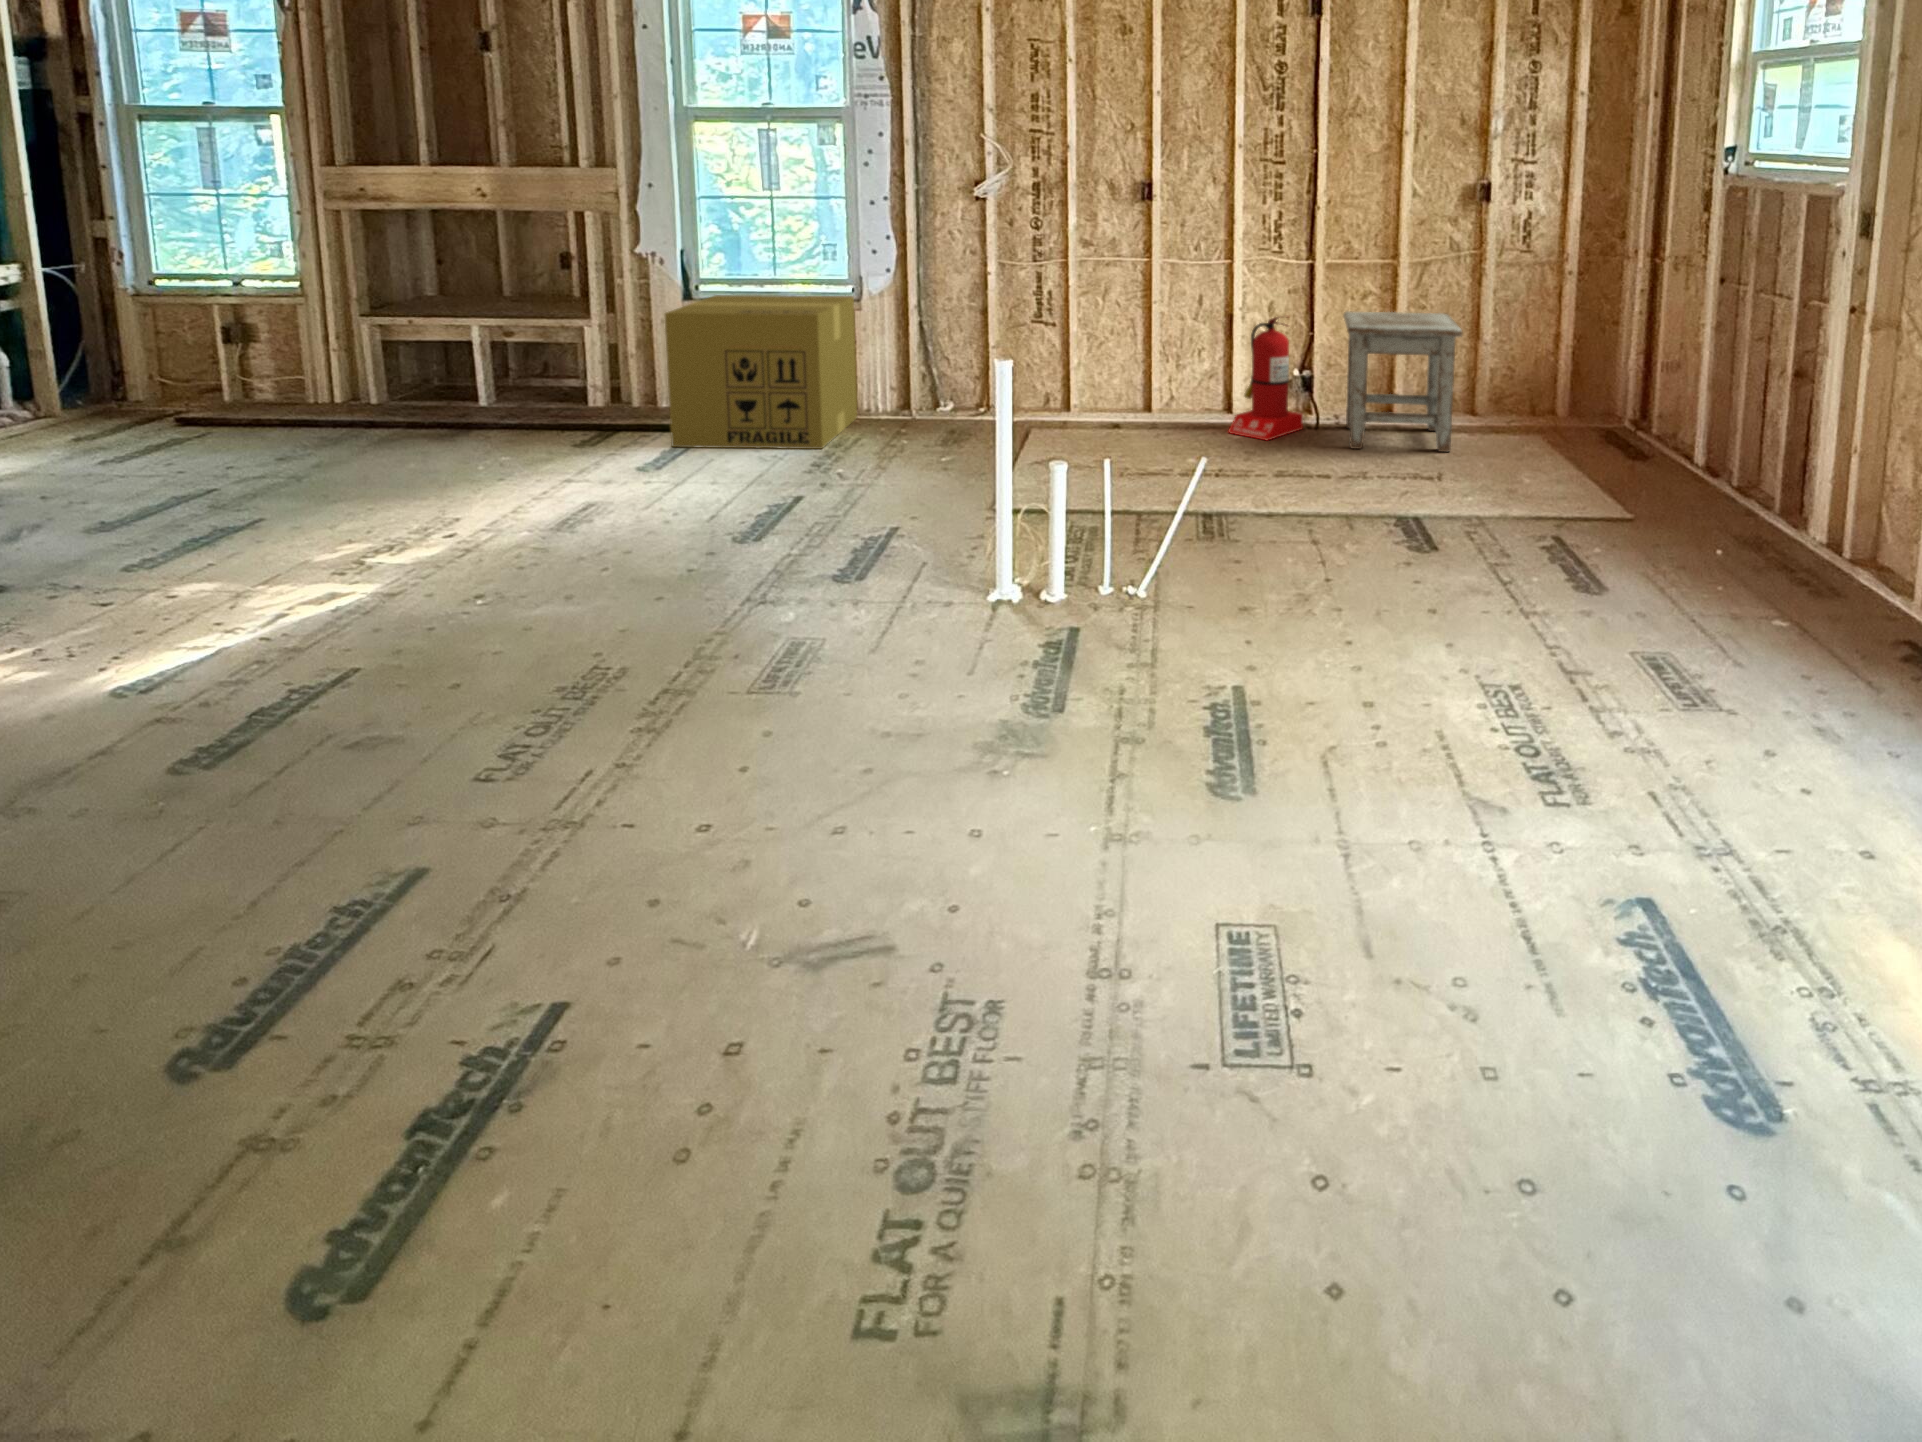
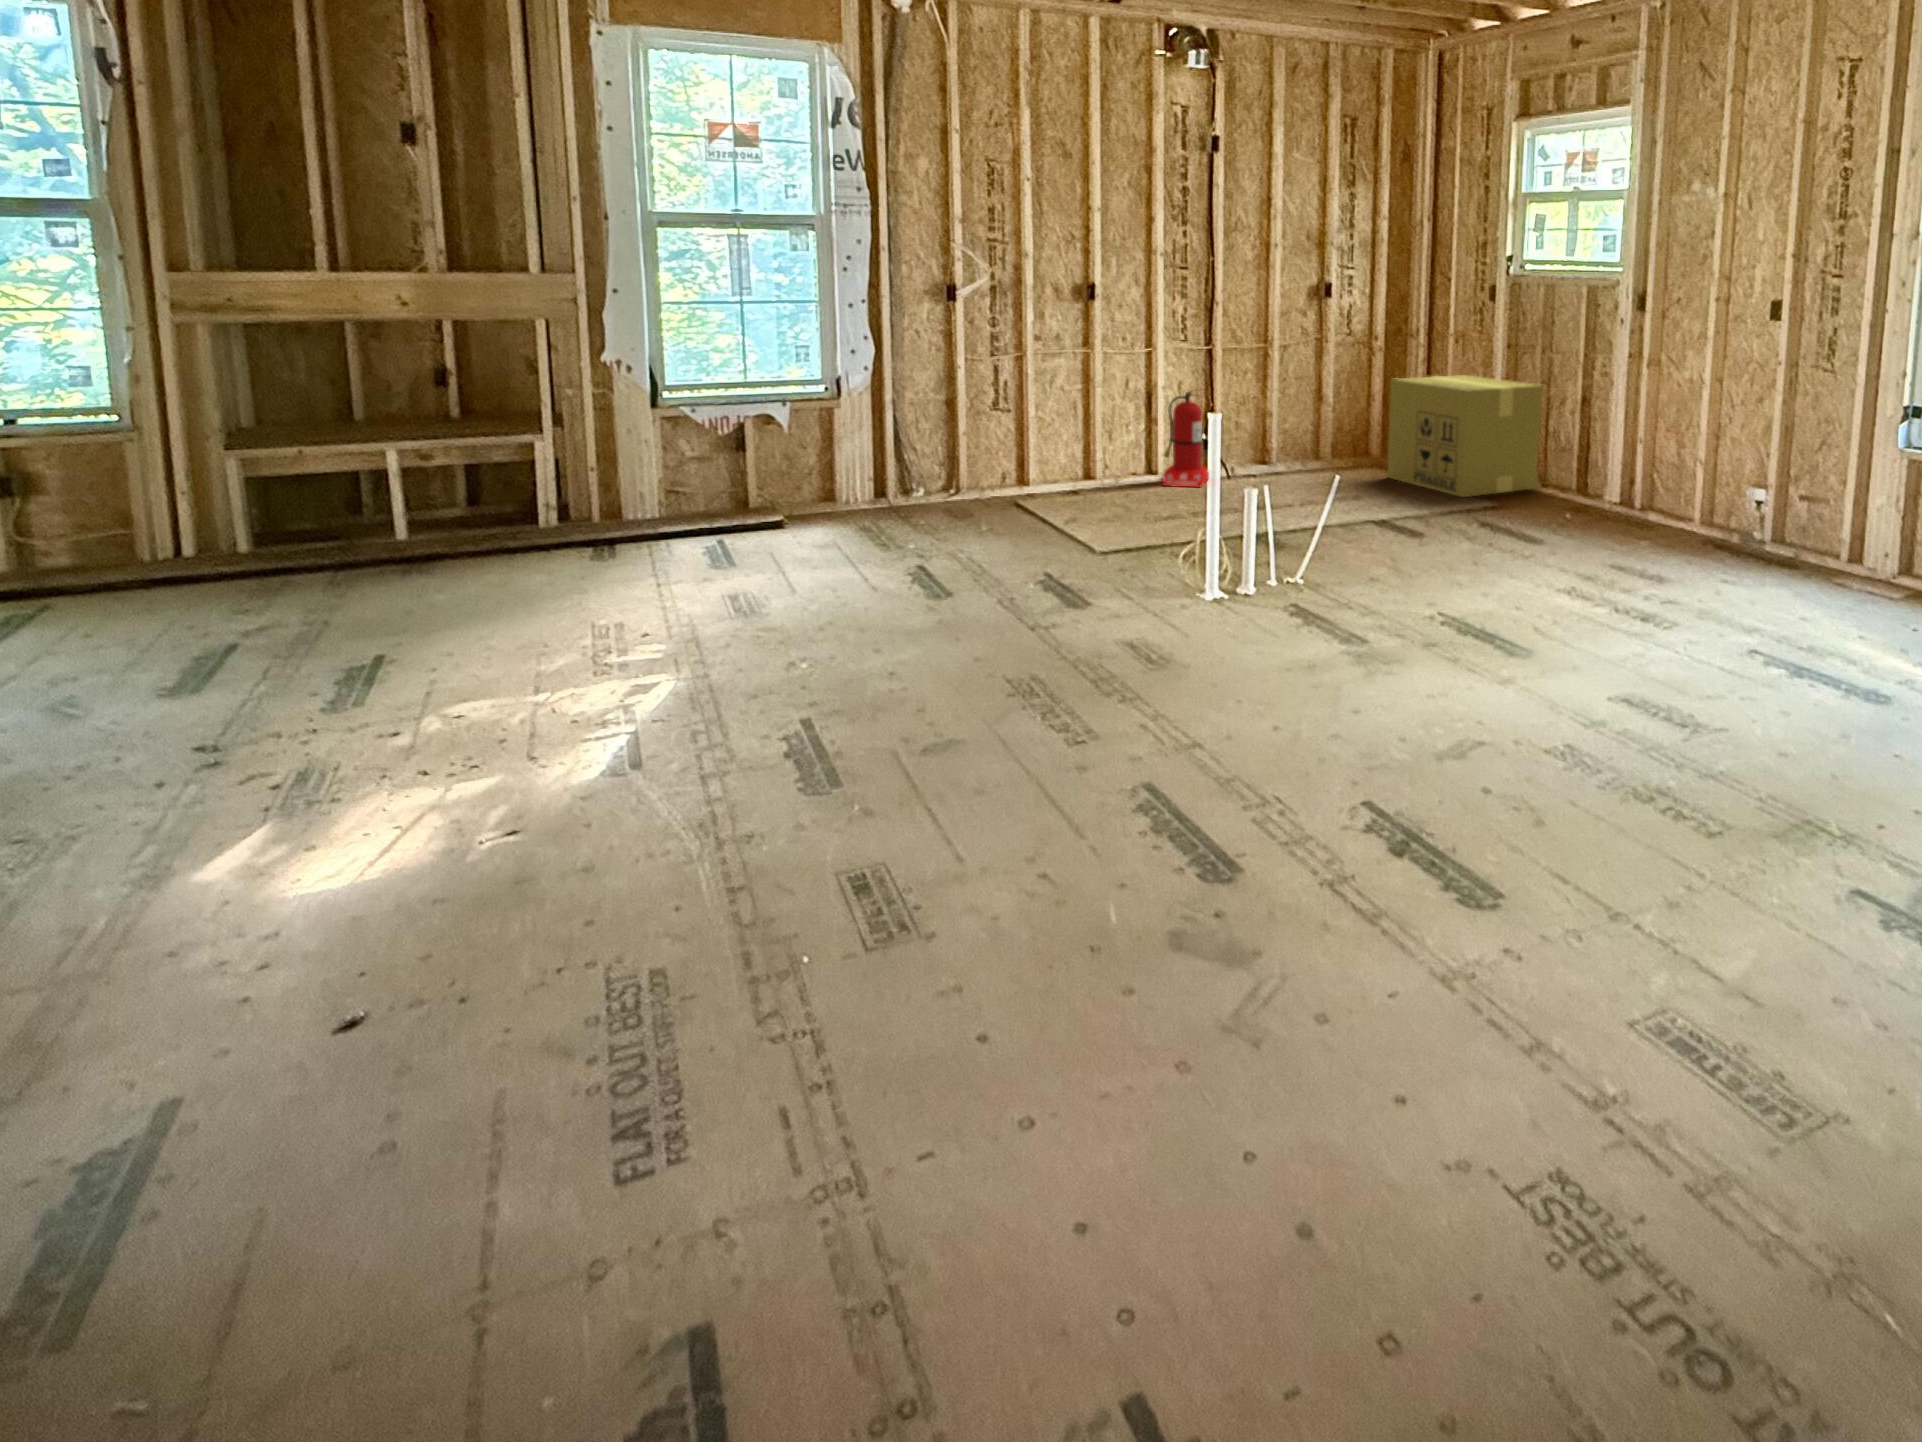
cardboard box: present [665,295,857,449] -> present [1387,375,1542,497]
stool: present [1343,311,1462,452] -> none [1230,382,1339,486]

